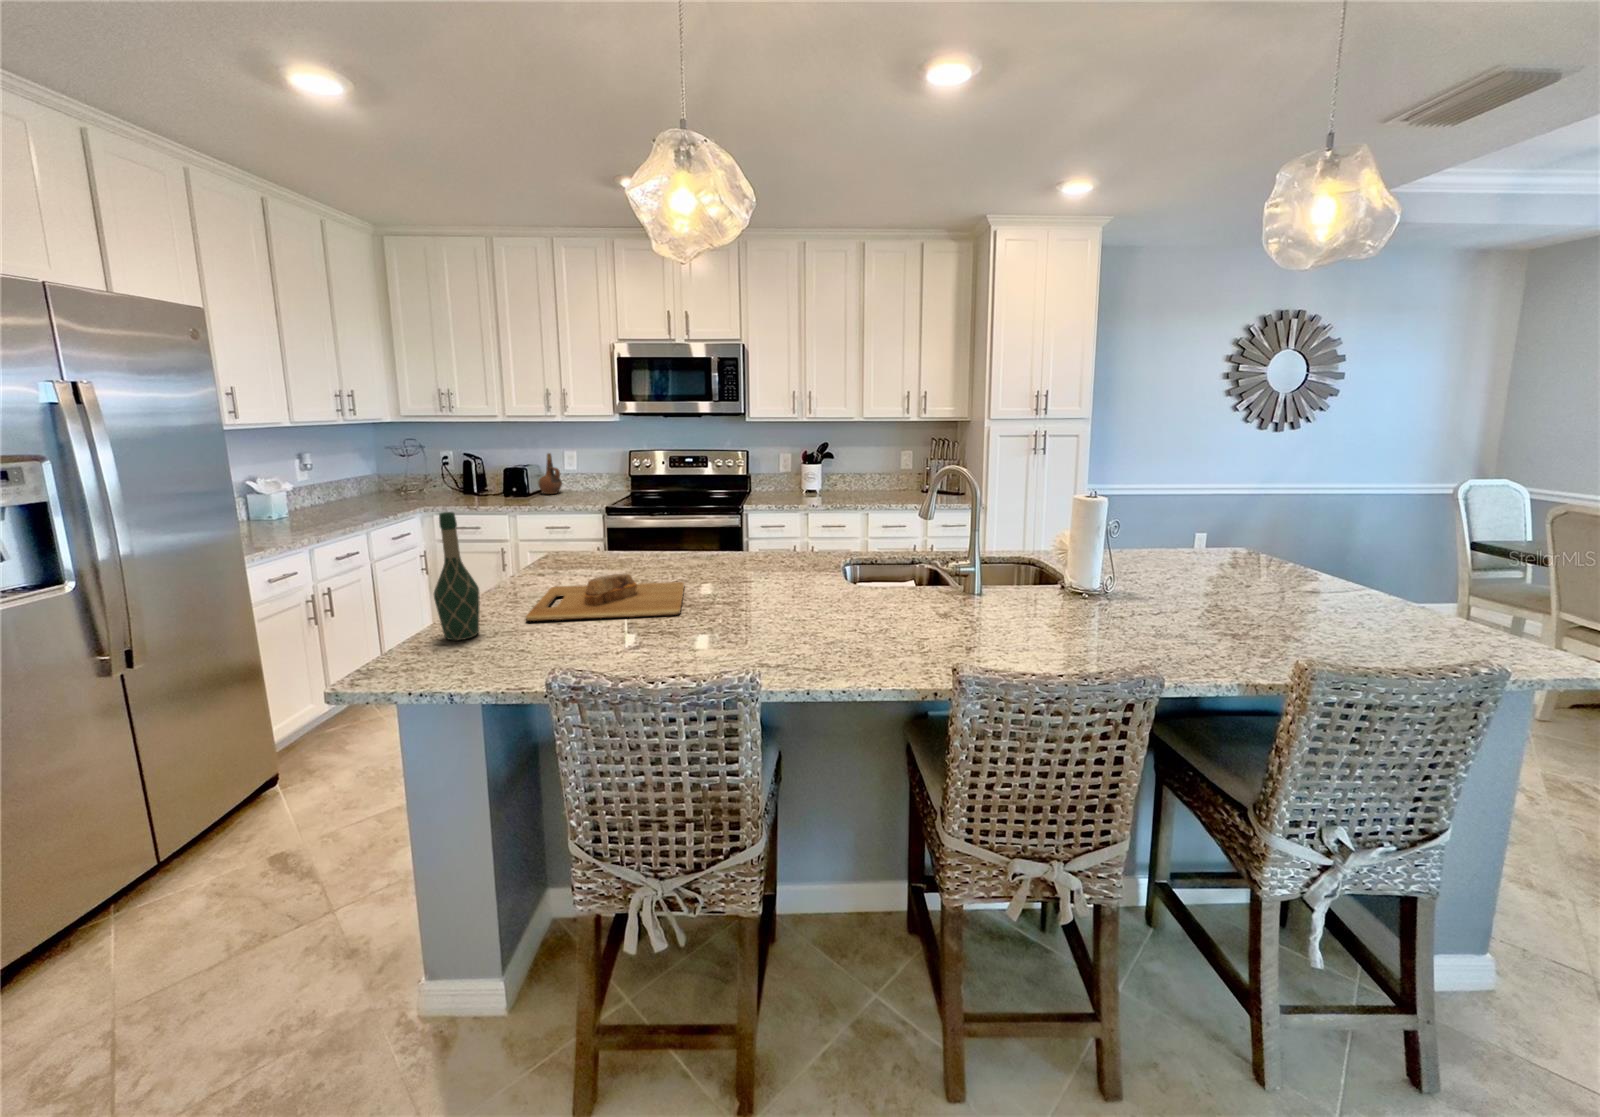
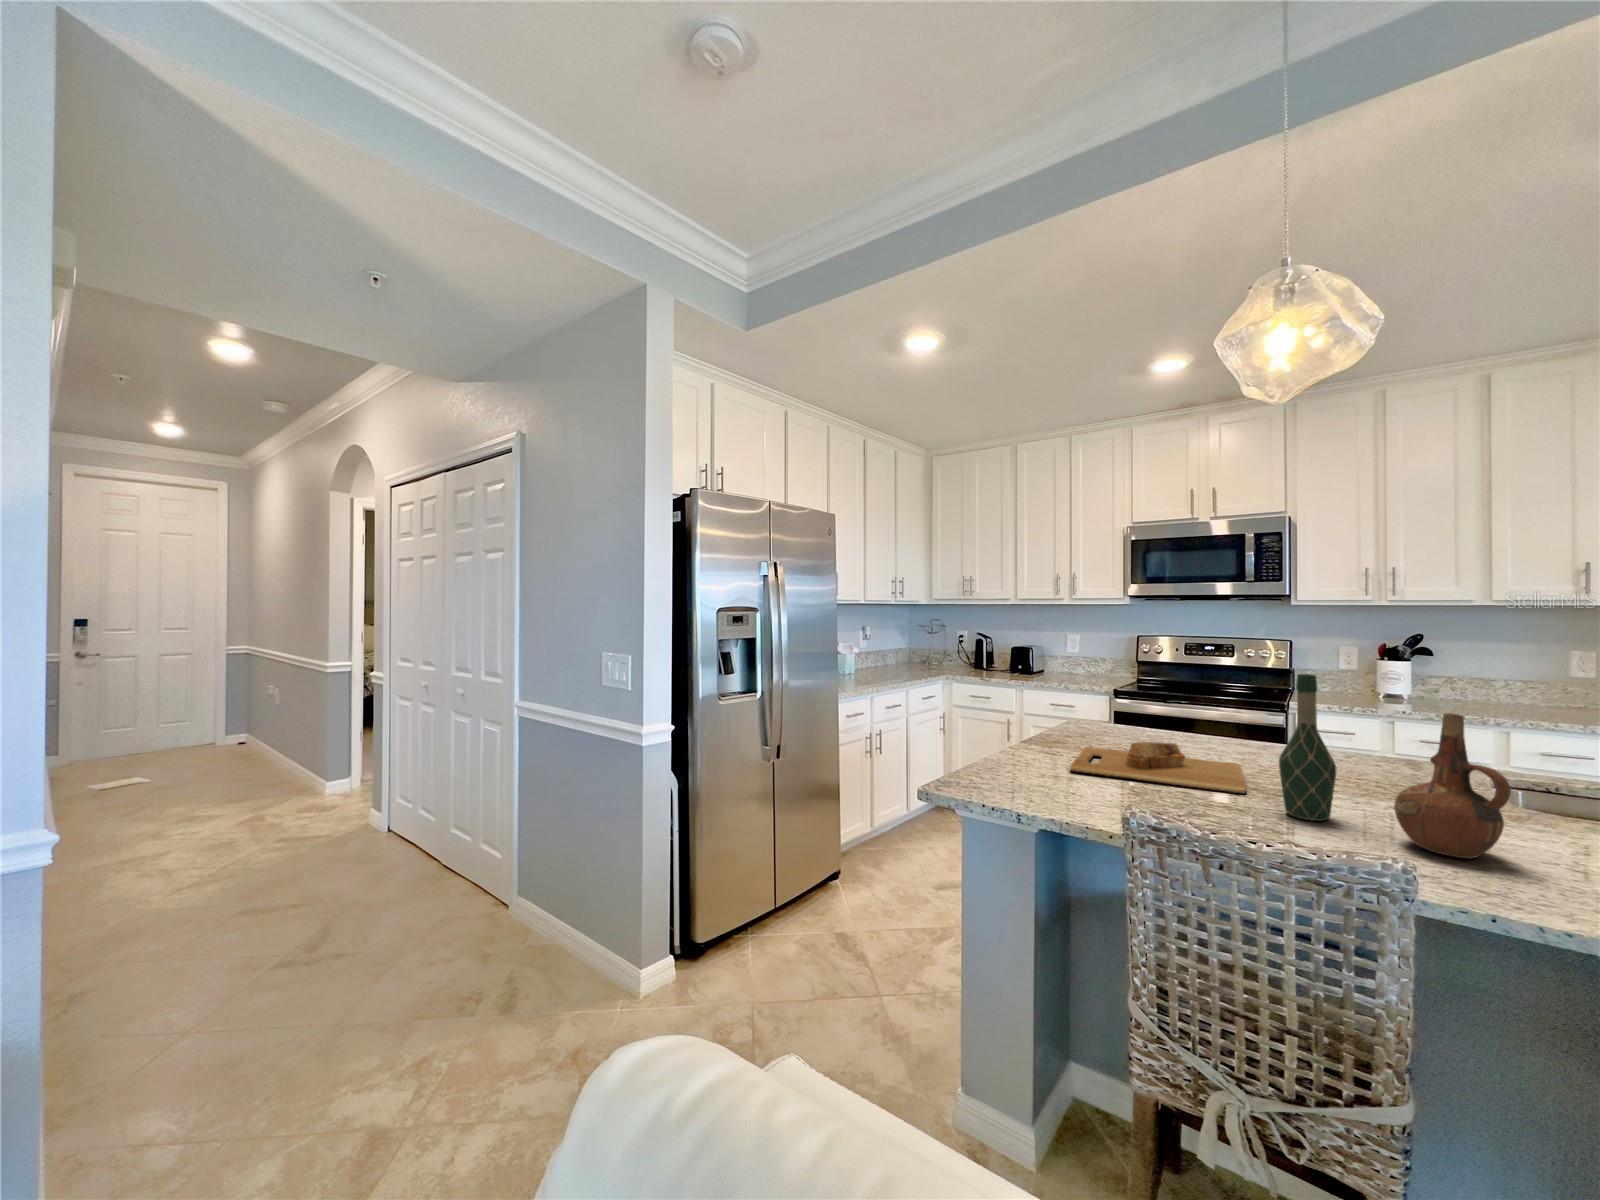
ceramic pitcher: present [538,453,562,494] -> present [1394,713,1511,859]
wine bottle: present [434,512,480,640] -> present [1279,674,1337,821]

